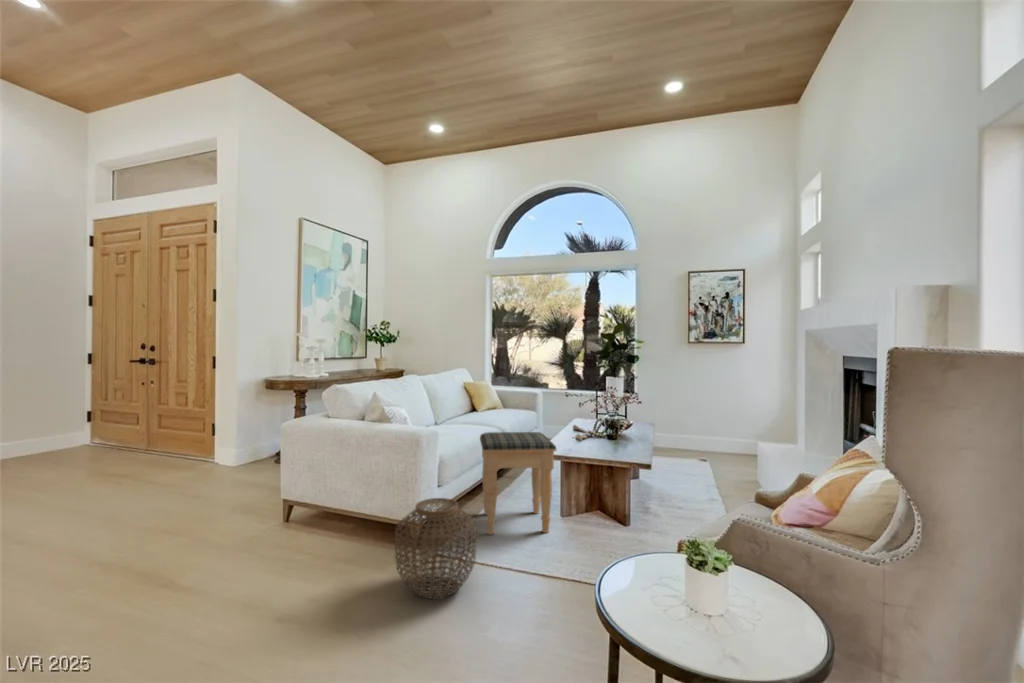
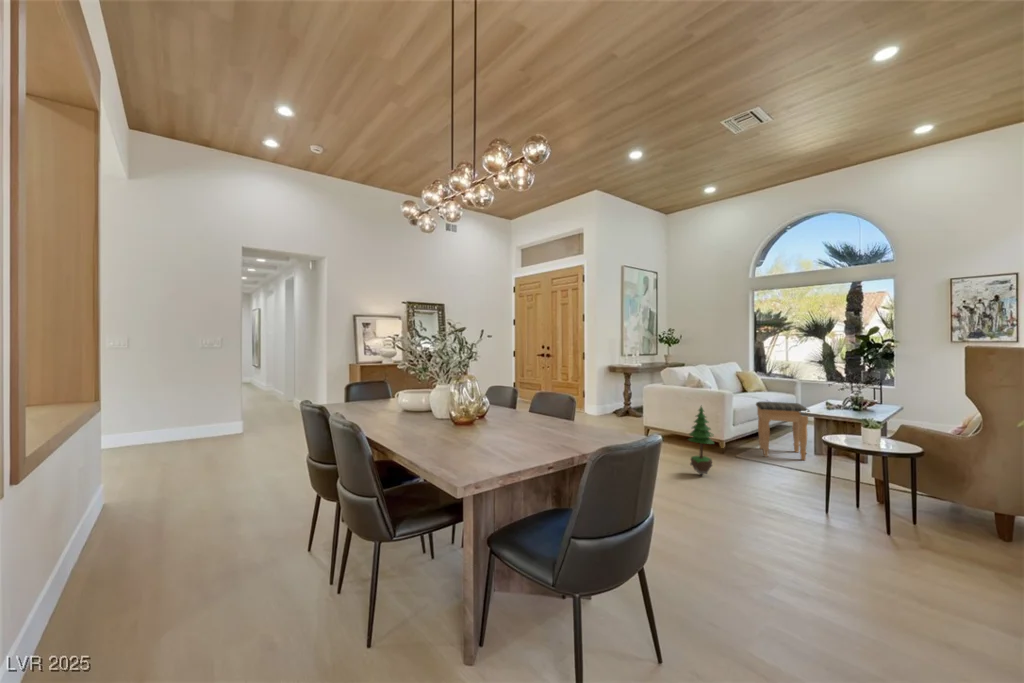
potted tree: none [310,463,375,637] -> present [688,407,714,475]
woven basket: present [395,498,476,599] -> none [718,428,761,473]

